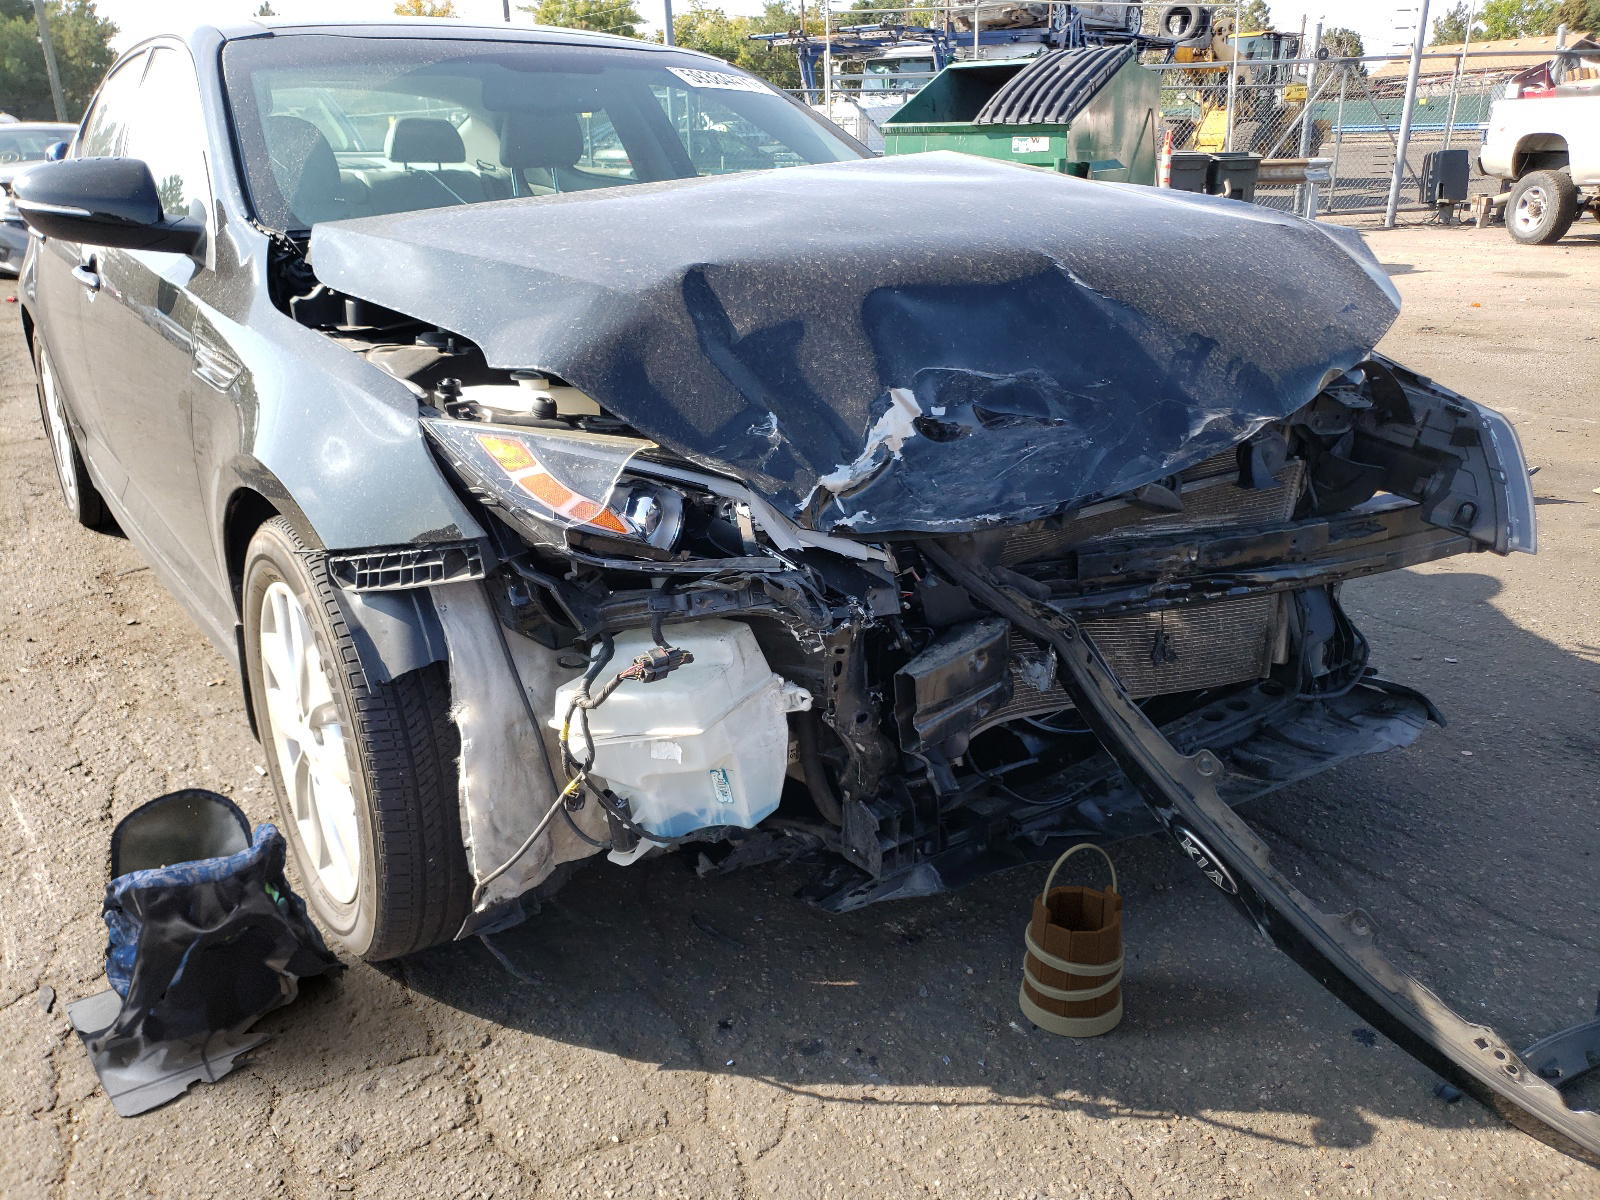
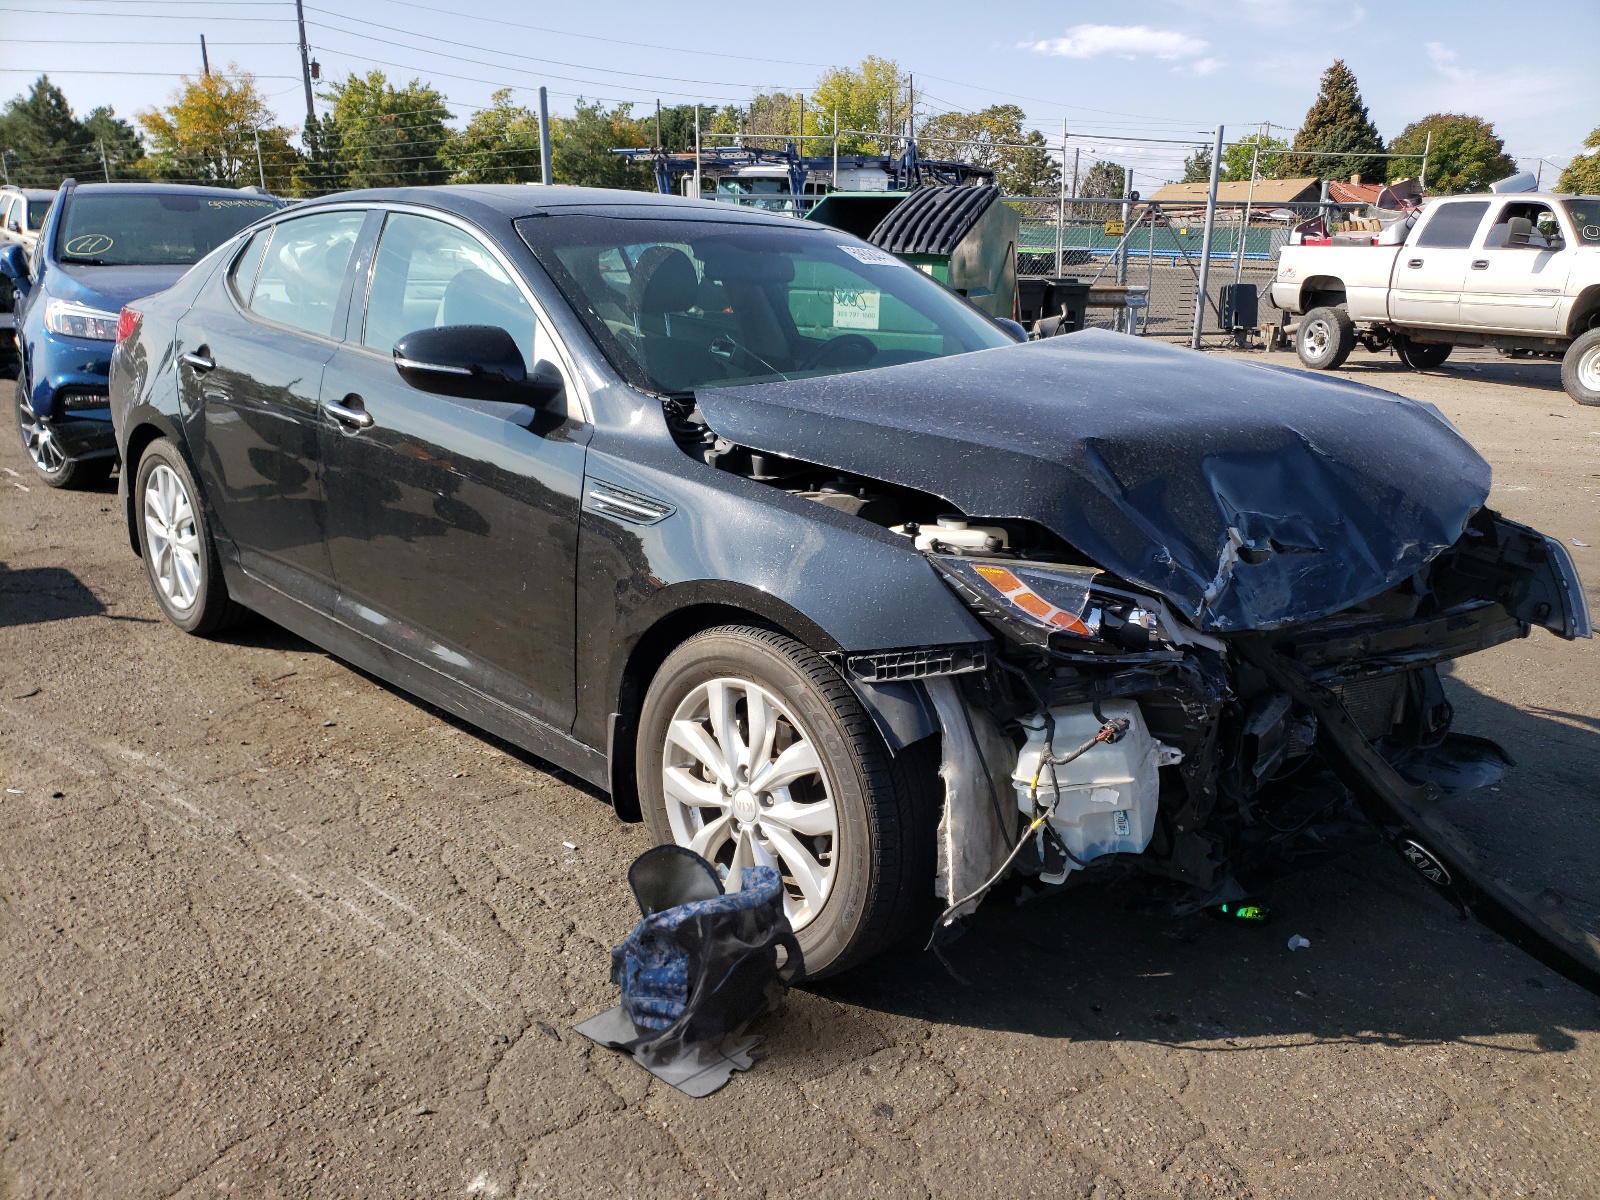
wooden bucket: present [1019,844,1125,1037] -> none [1290,855,1376,1000]

